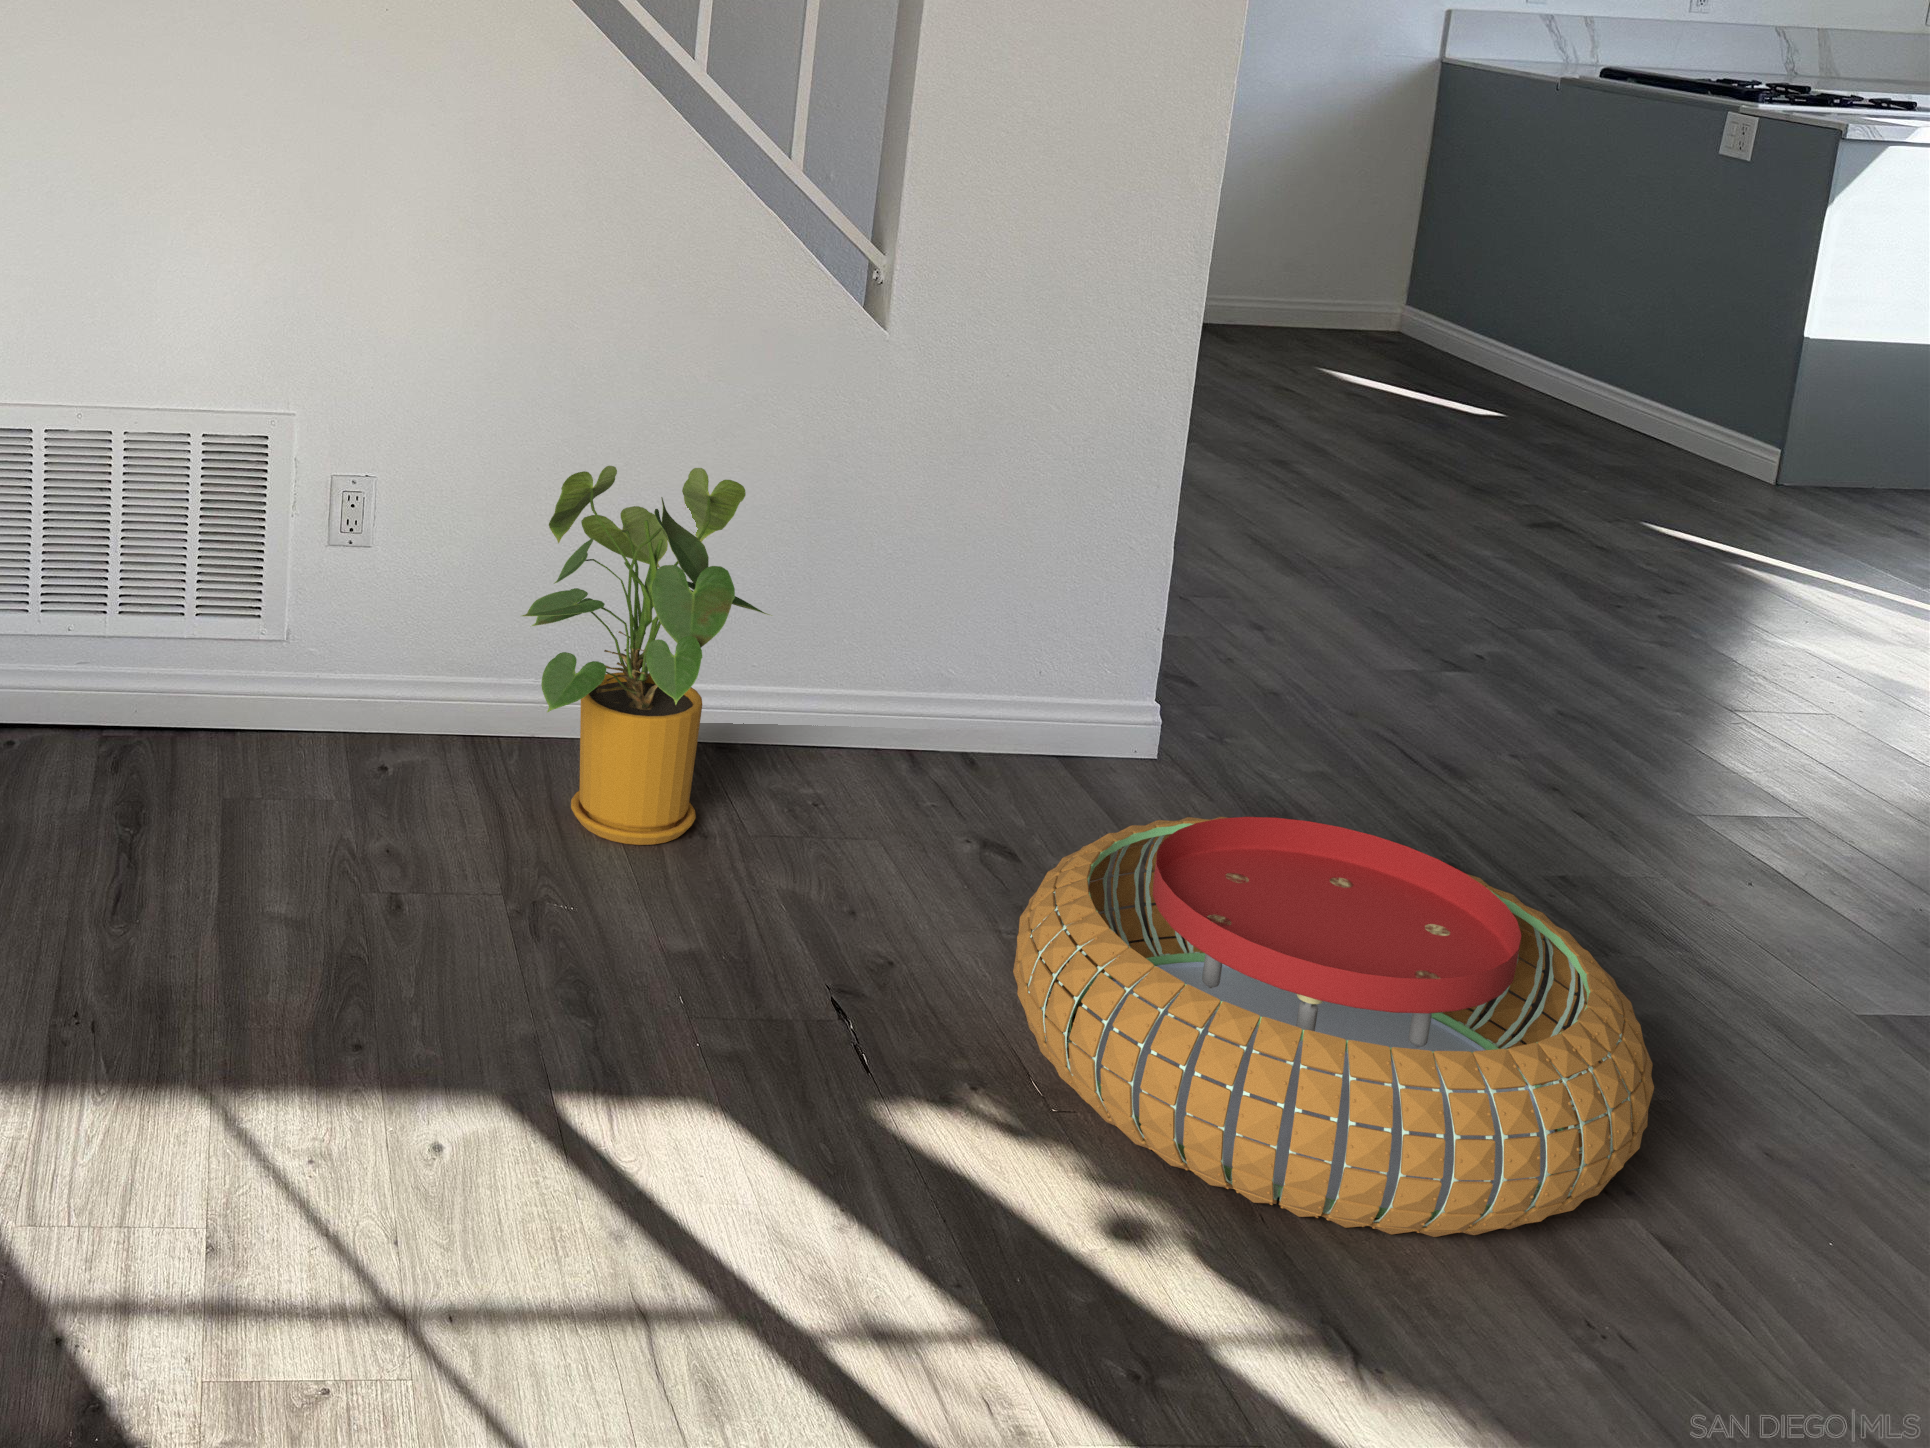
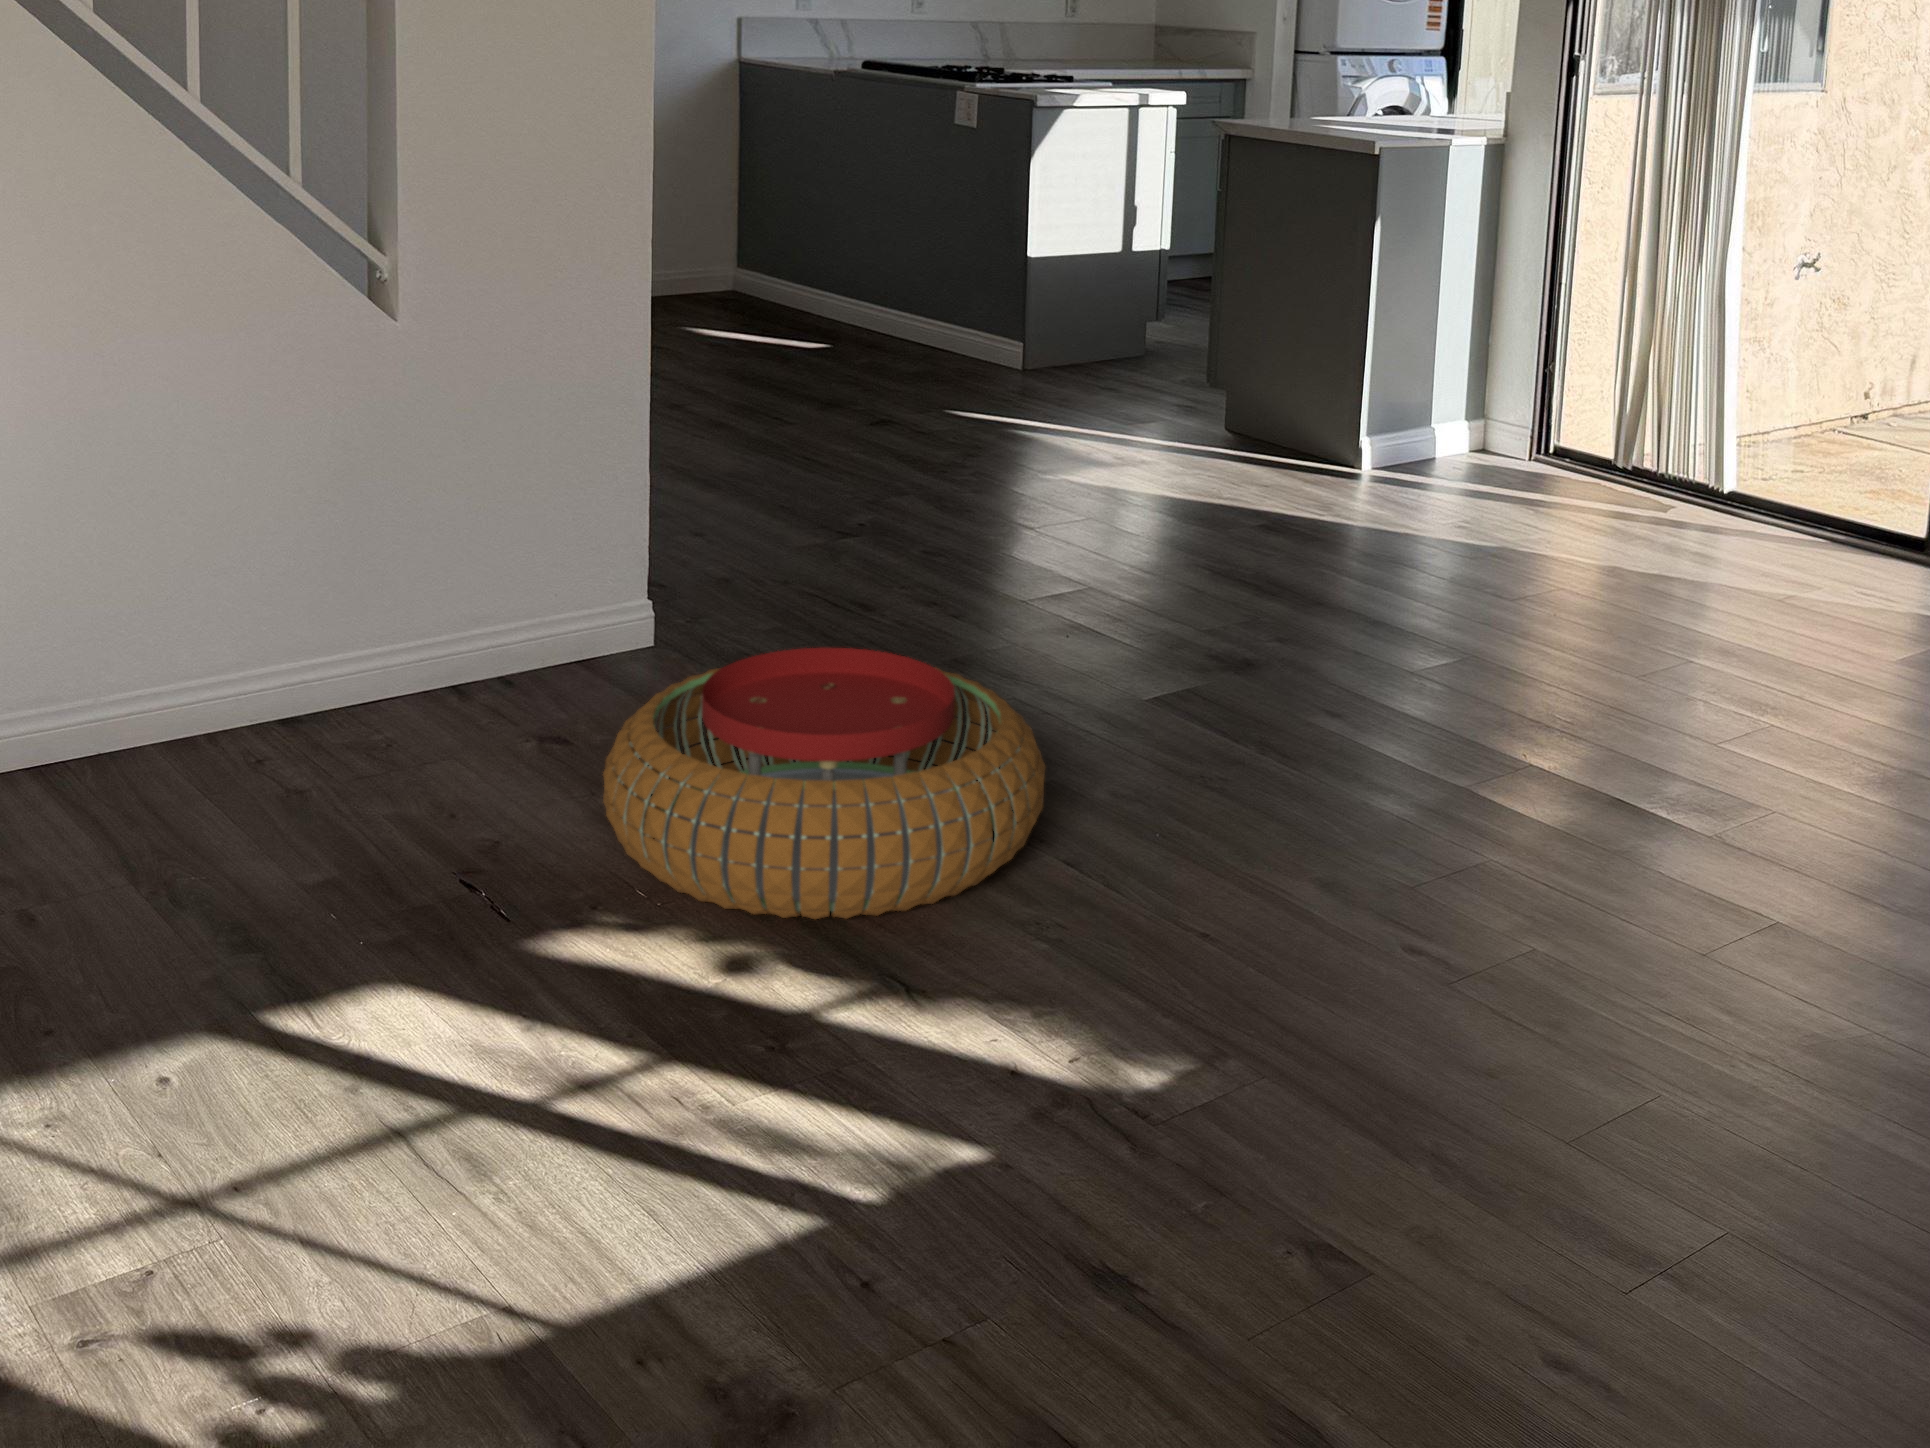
house plant: present [522,466,772,845] -> none [100,468,344,818]

